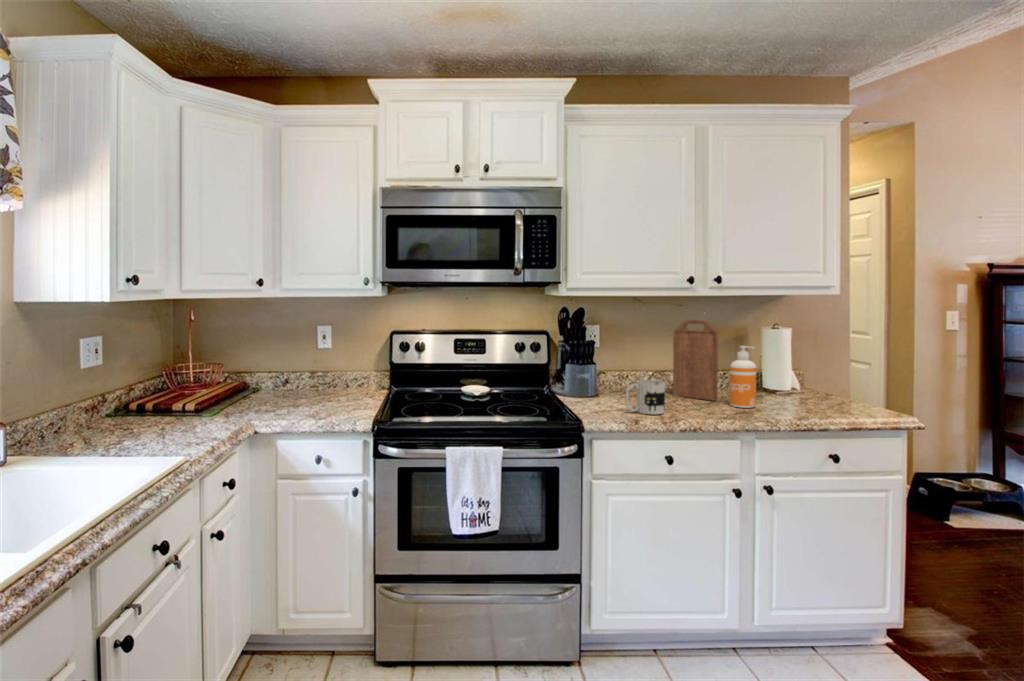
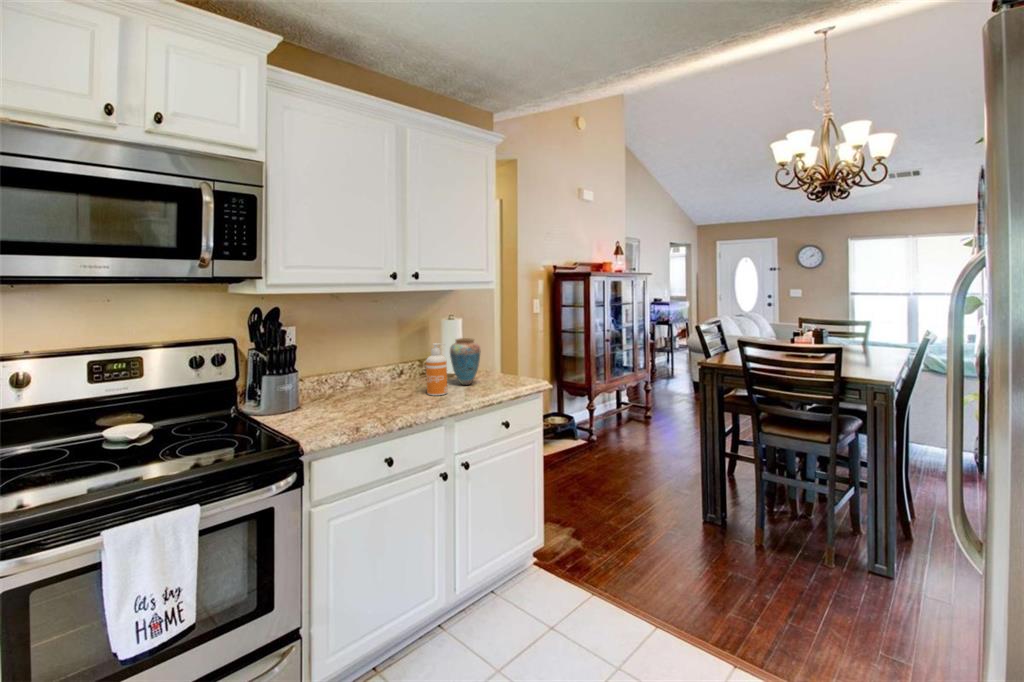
cutting board: present [673,320,718,401] -> none [372,322,416,392]
vase: none [767,344,810,403] -> present [450,338,481,385]
mug: present [626,380,665,414] -> none [340,383,379,419]

